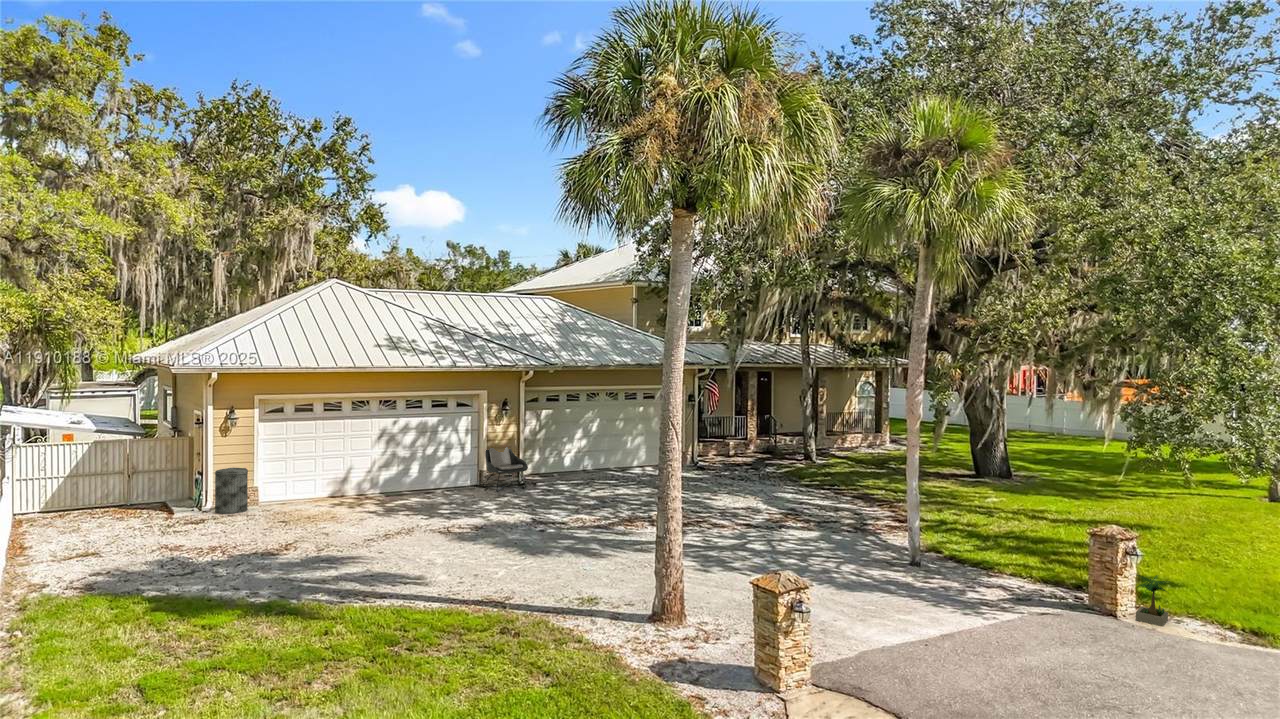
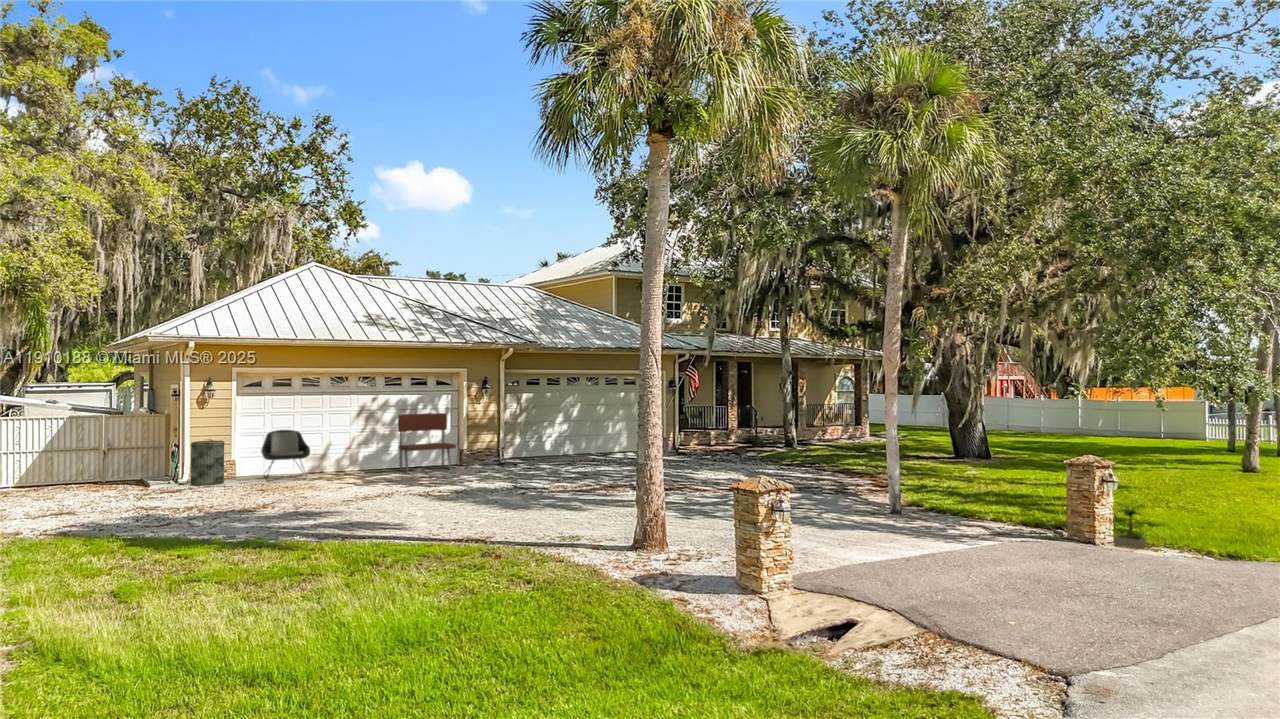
bench: none [418,435,475,497] -> present [398,413,456,473]
lounge chair: present [483,447,528,492] -> present [261,430,310,481]

